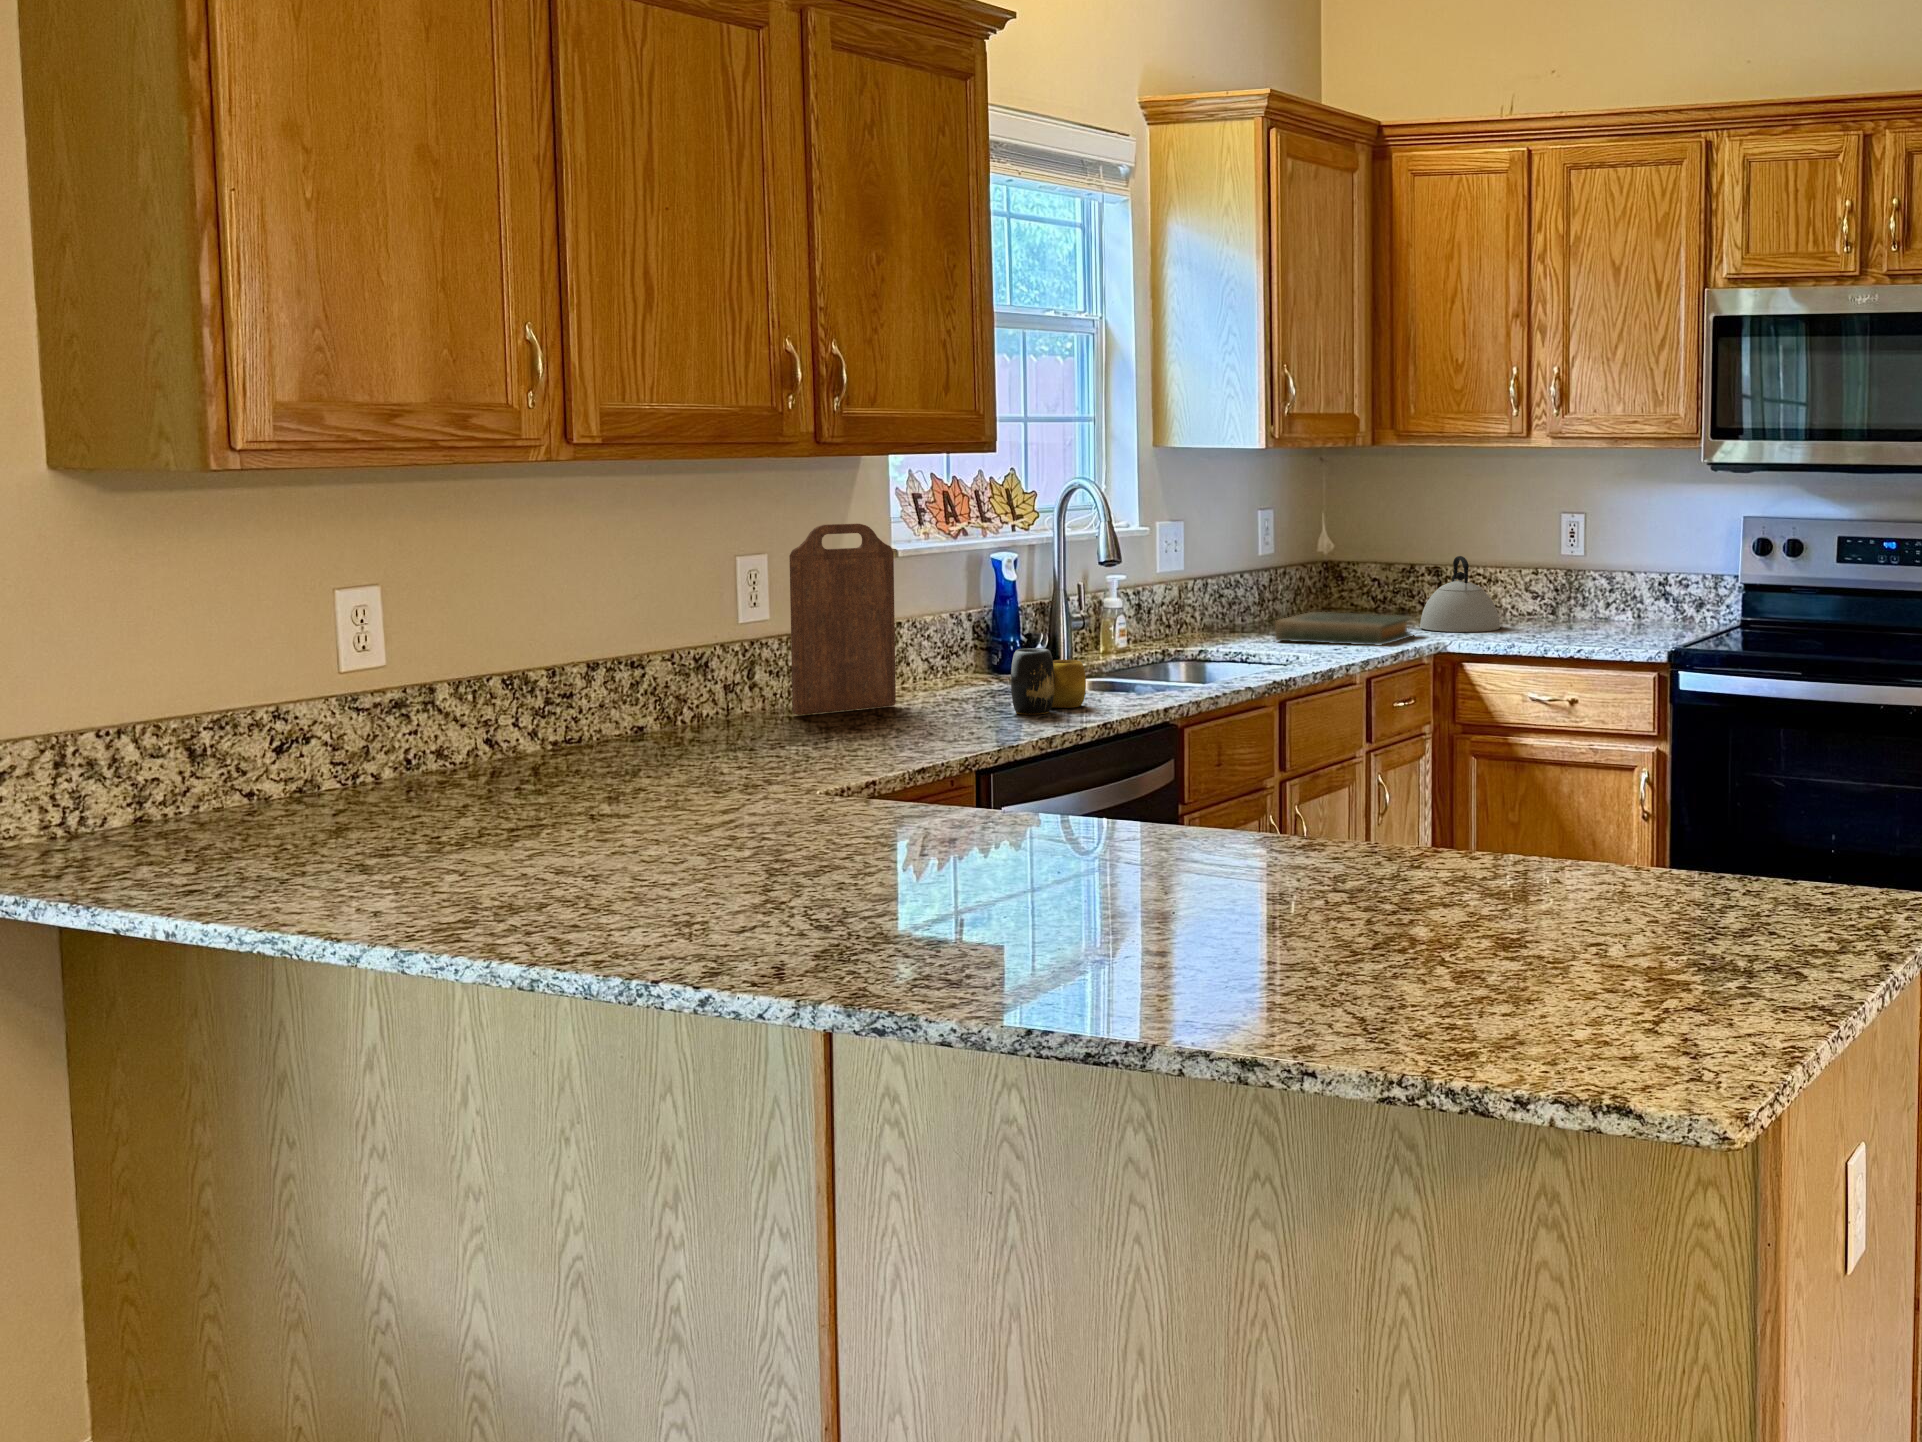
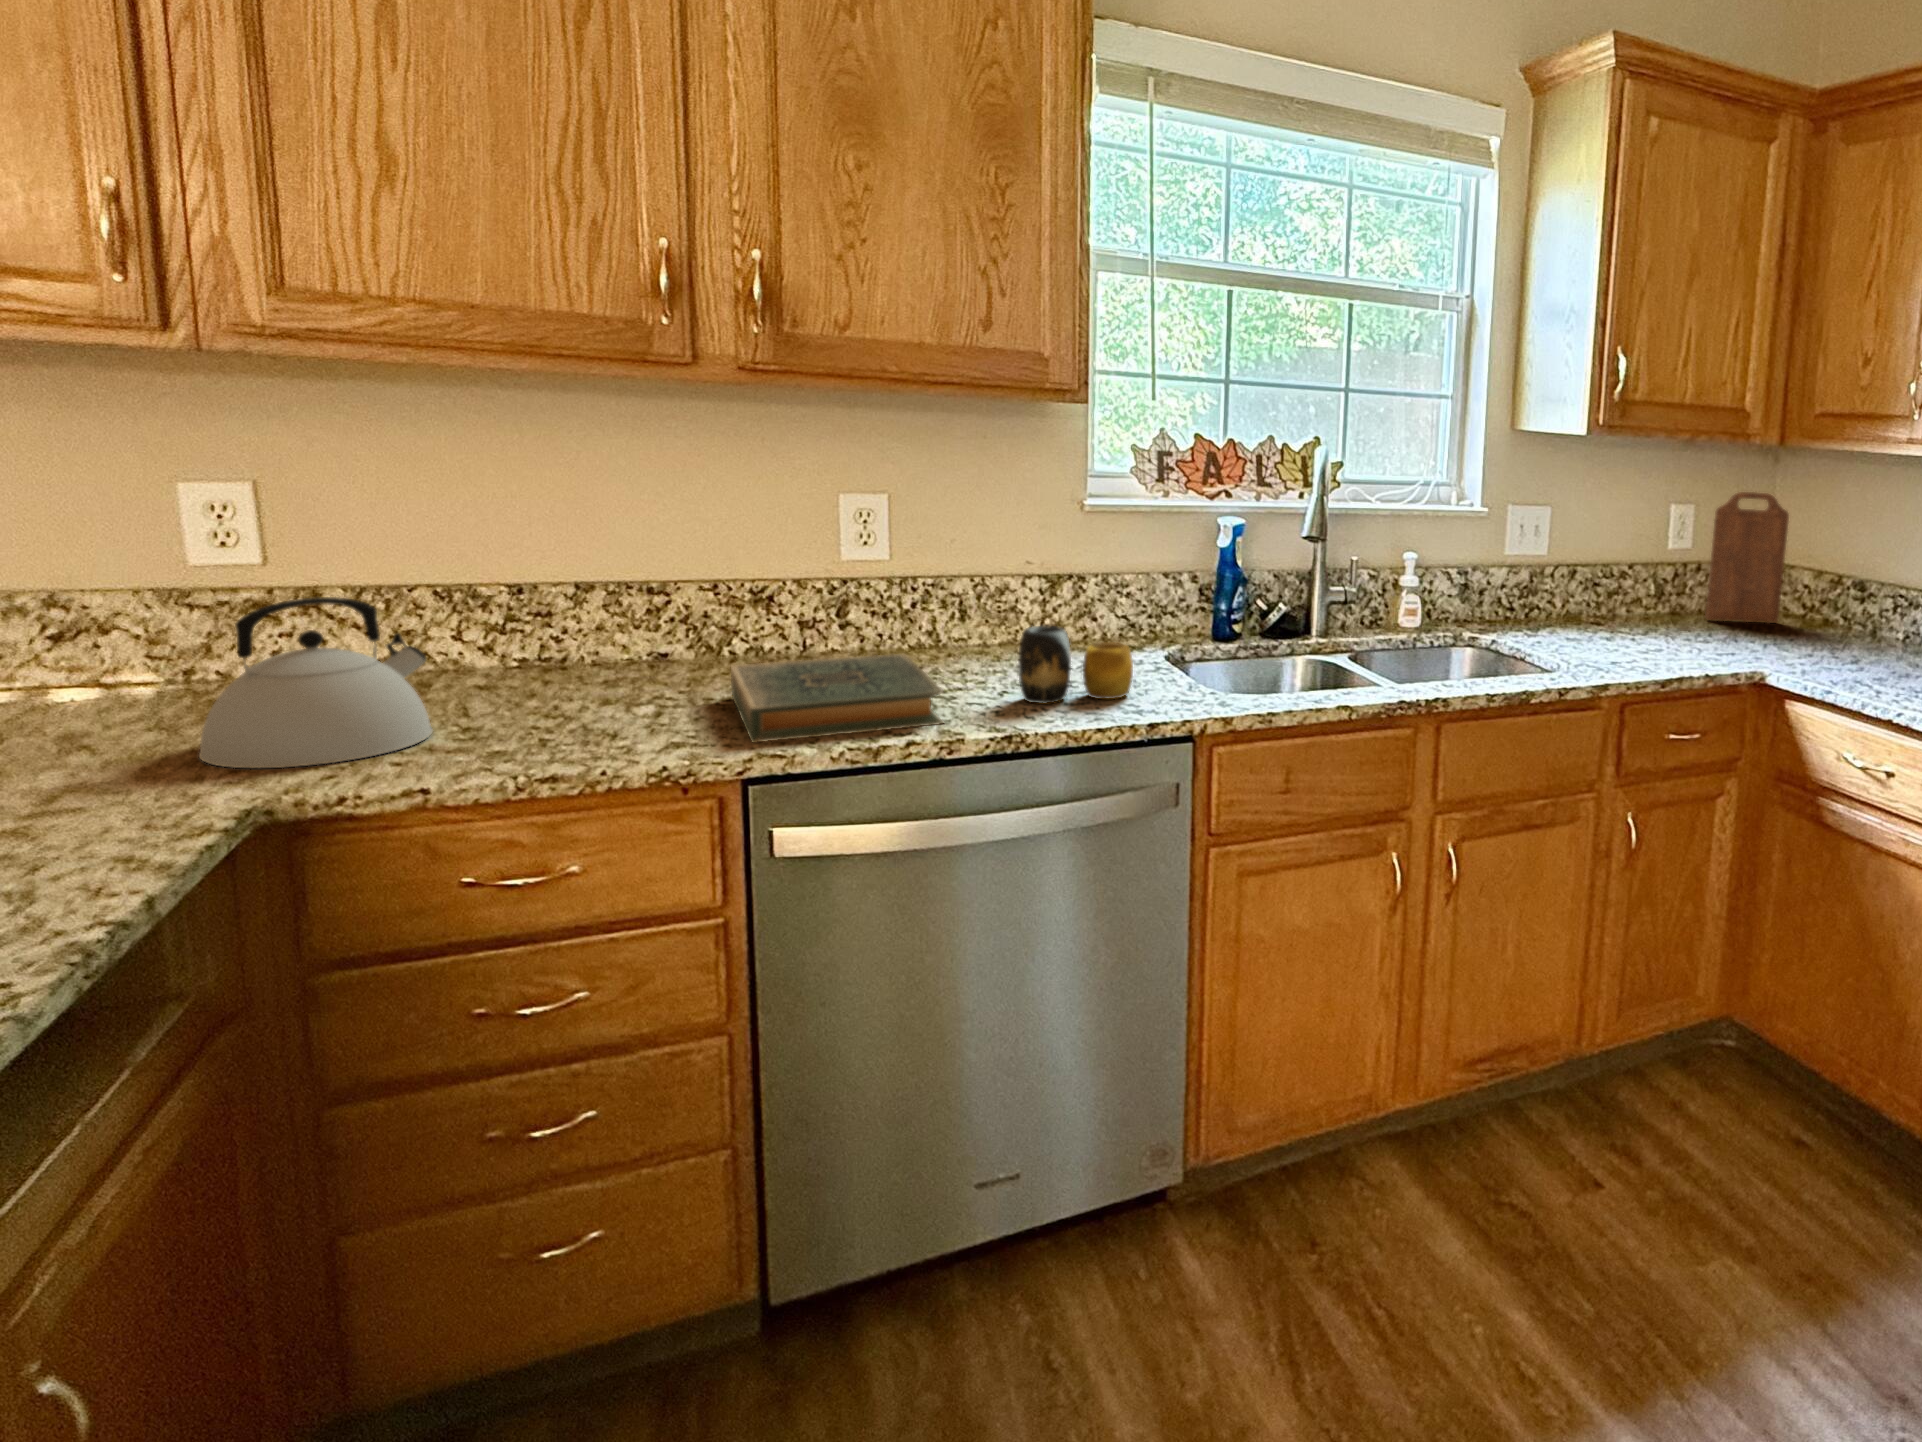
cutting board: present [789,523,896,715] -> present [1706,492,1789,623]
kettle: present [1420,556,1500,632] -> present [199,597,432,768]
hardback book: present [1275,612,1412,646] -> present [731,654,943,742]

